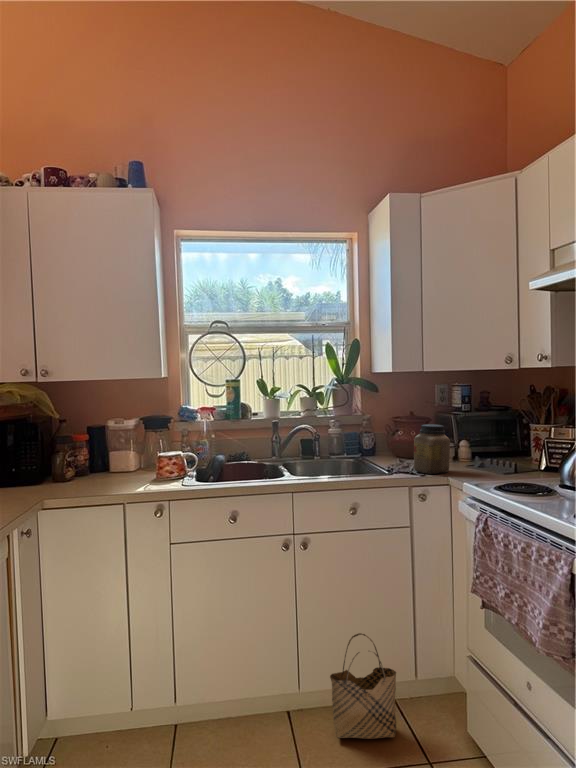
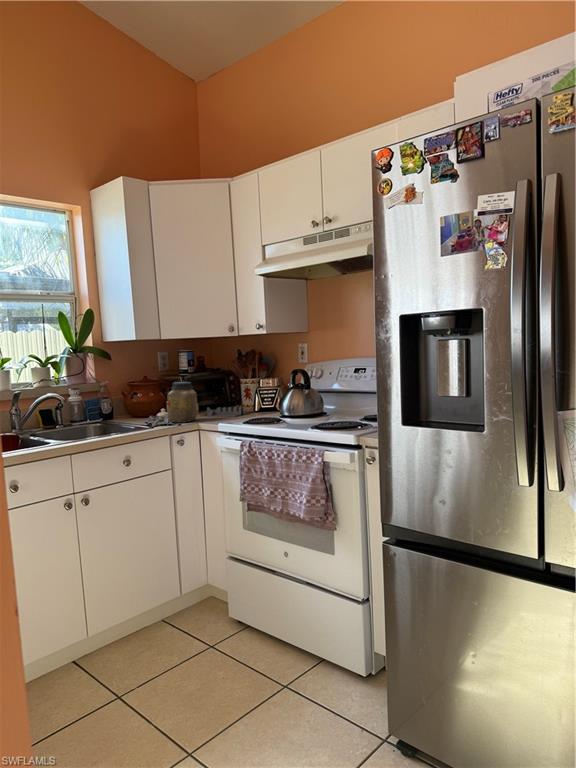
woven basket: present [330,633,396,739] -> none [123,566,181,658]

